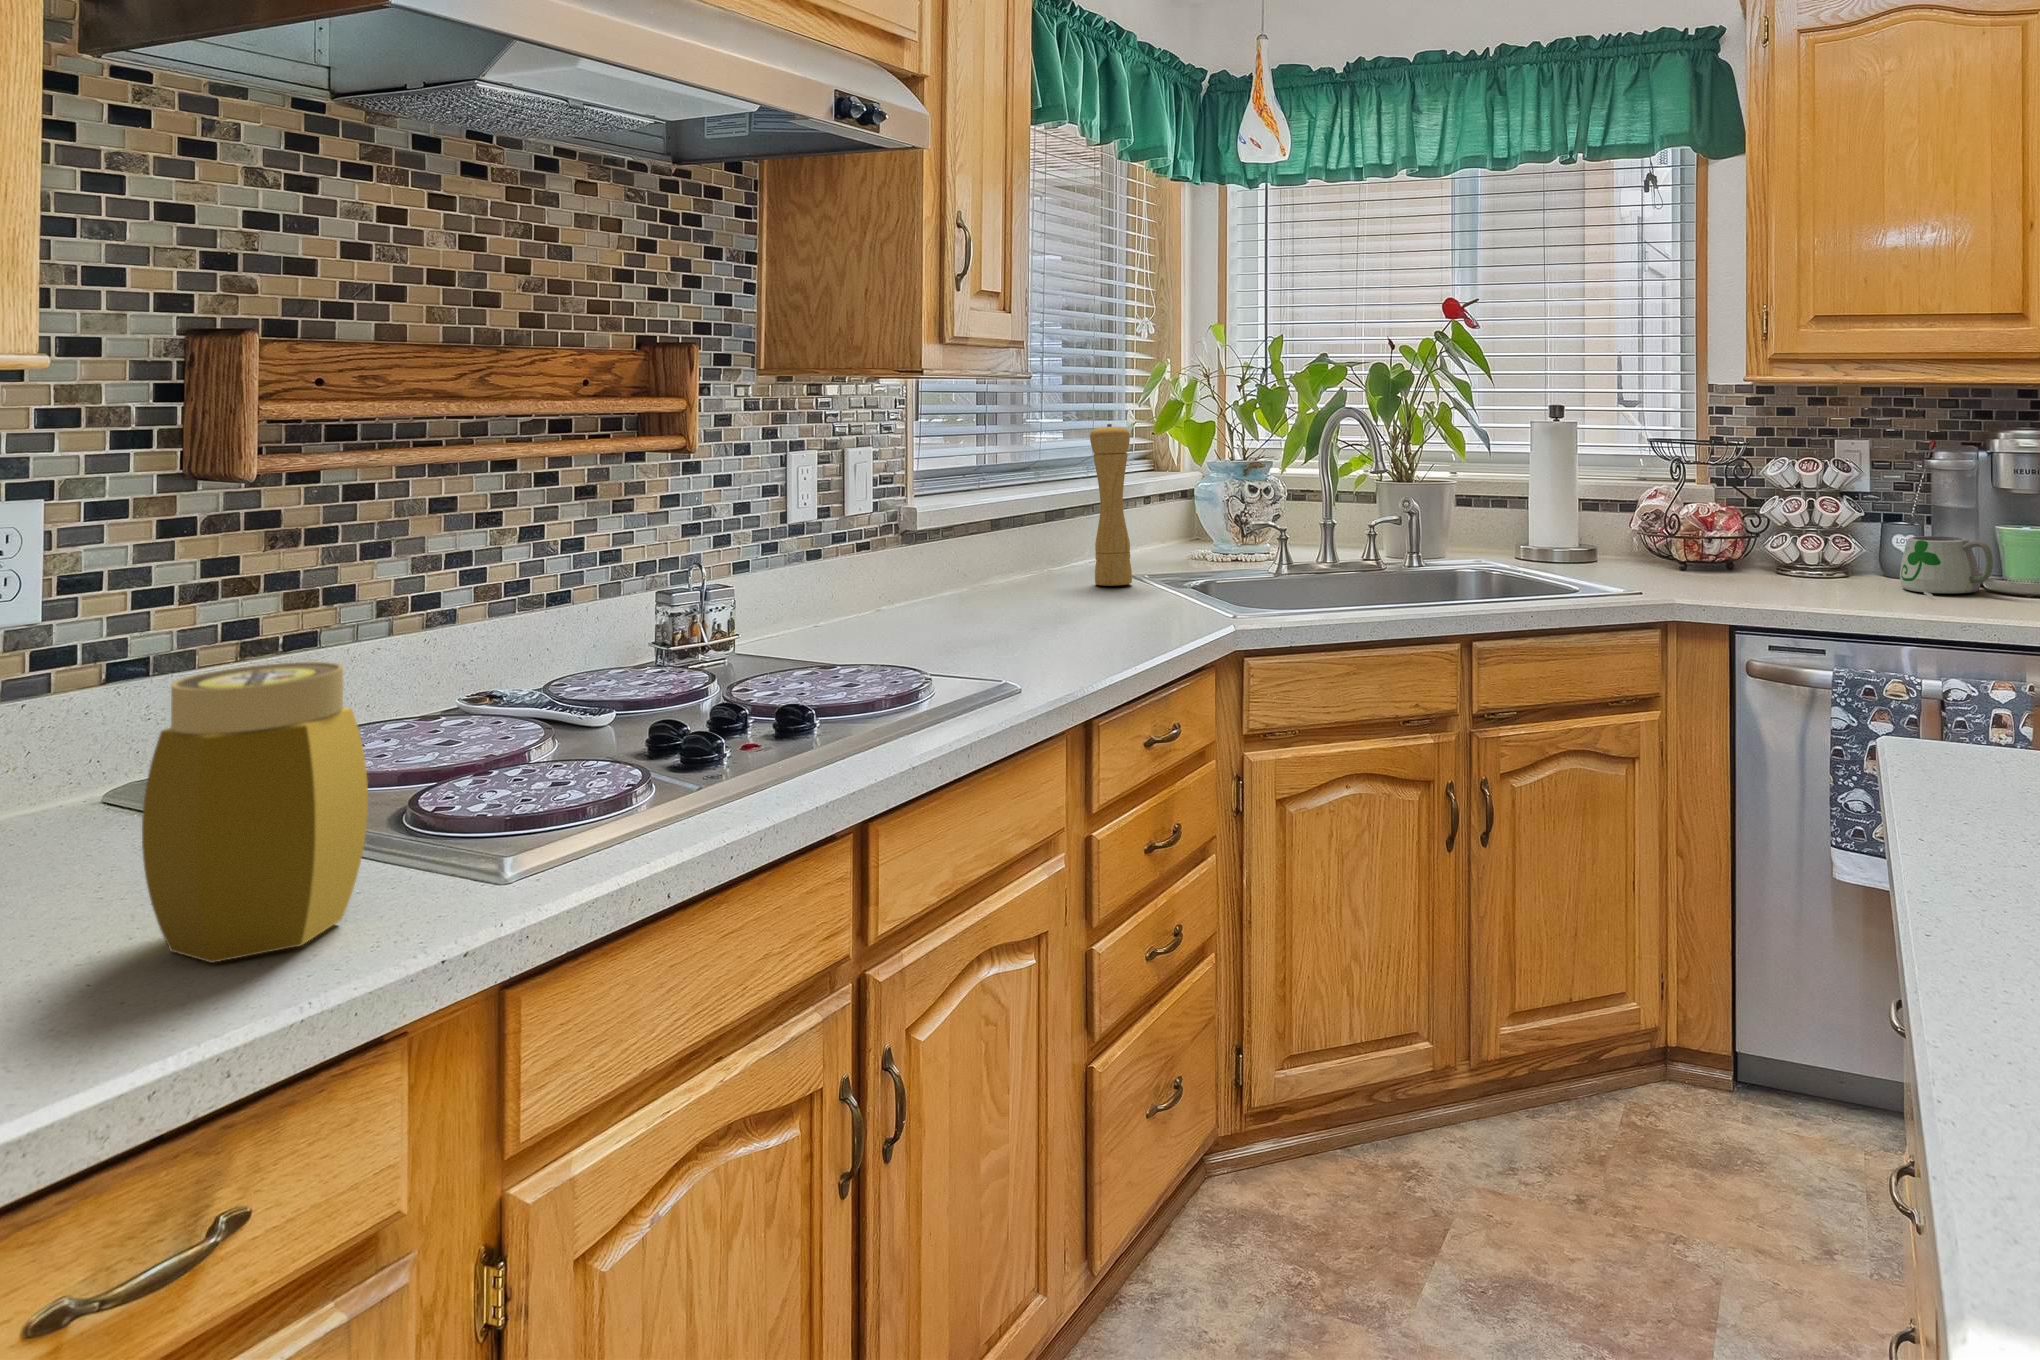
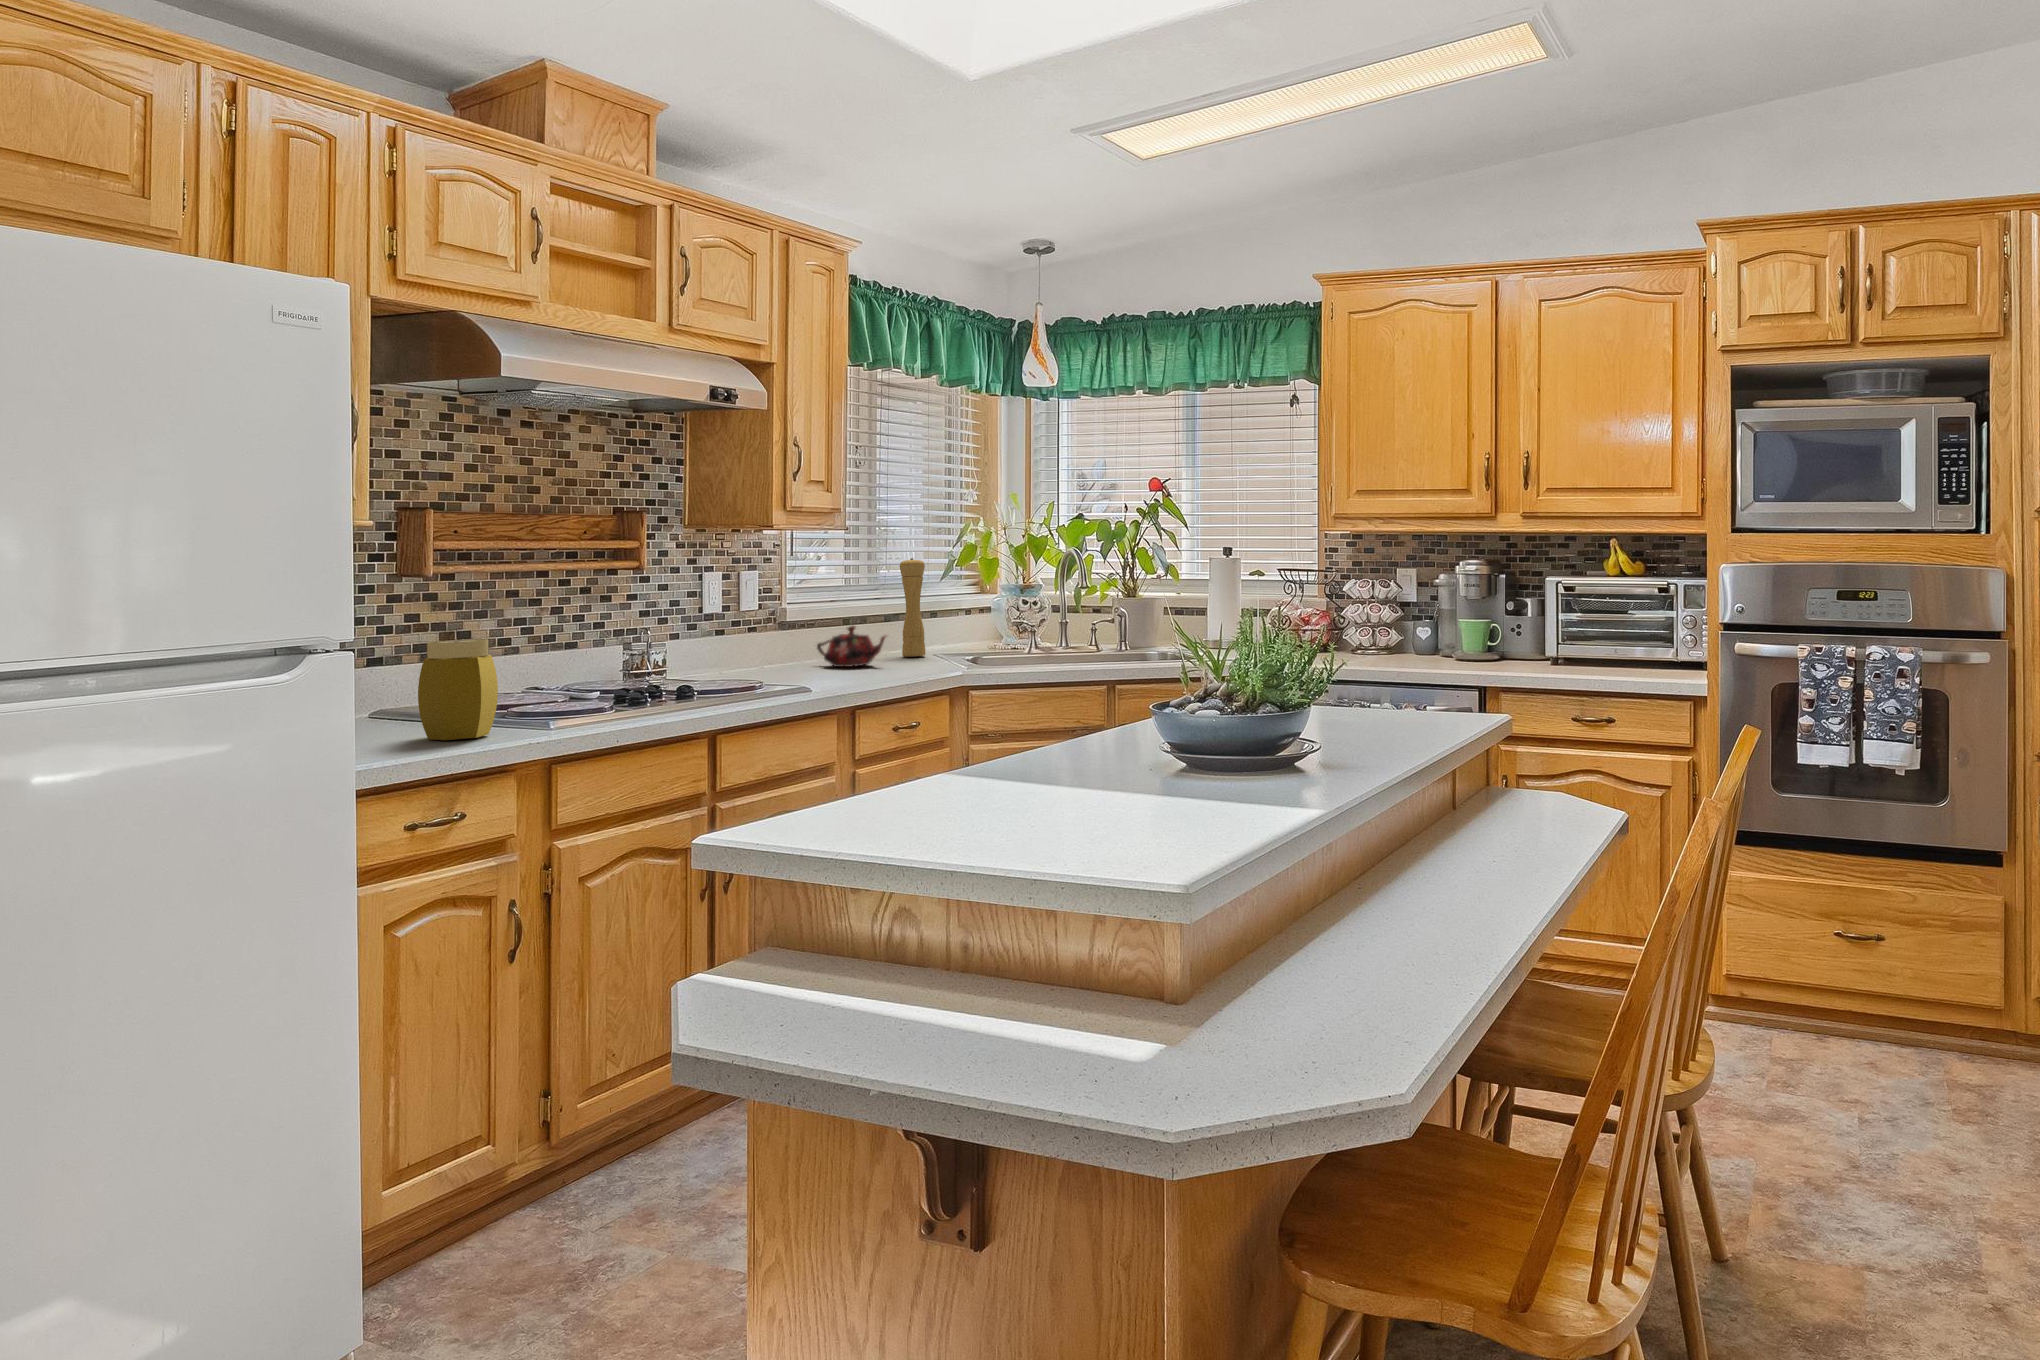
mug: present [1900,536,1993,597] -> none [1401,626,1446,661]
teapot: none [974,542,1101,614] -> present [817,626,886,667]

